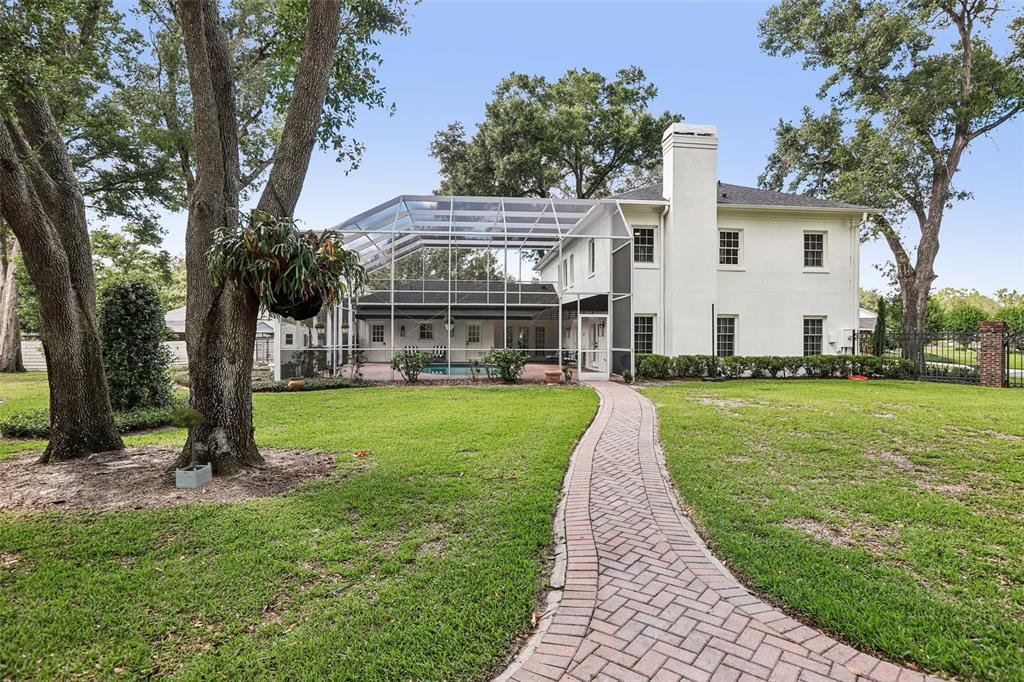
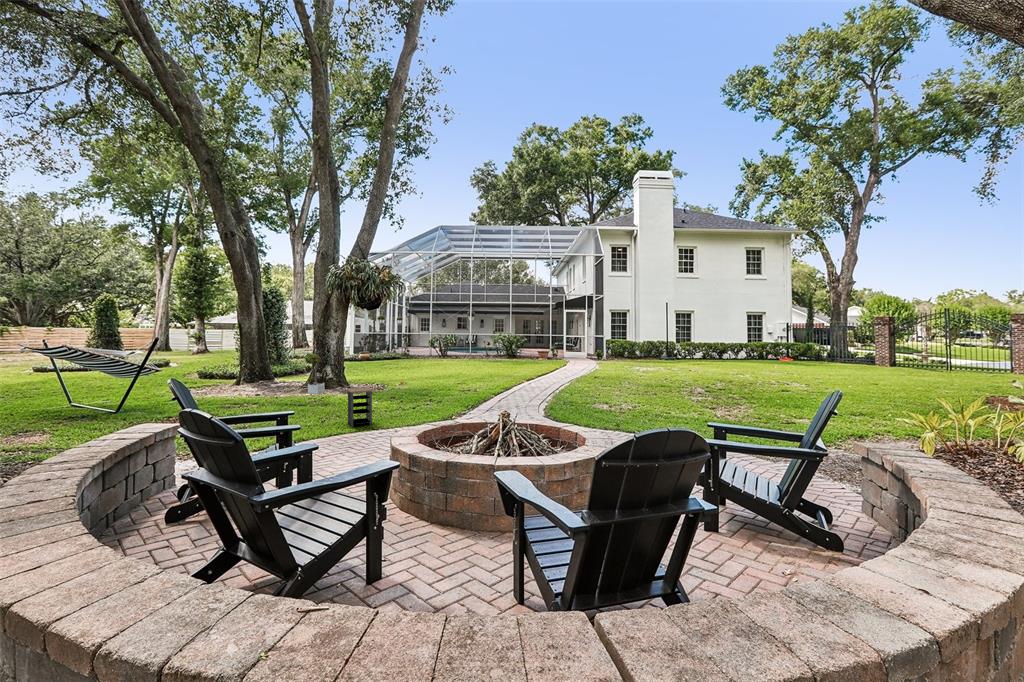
side table: none [244,525,315,656] -> present [347,387,373,427]

